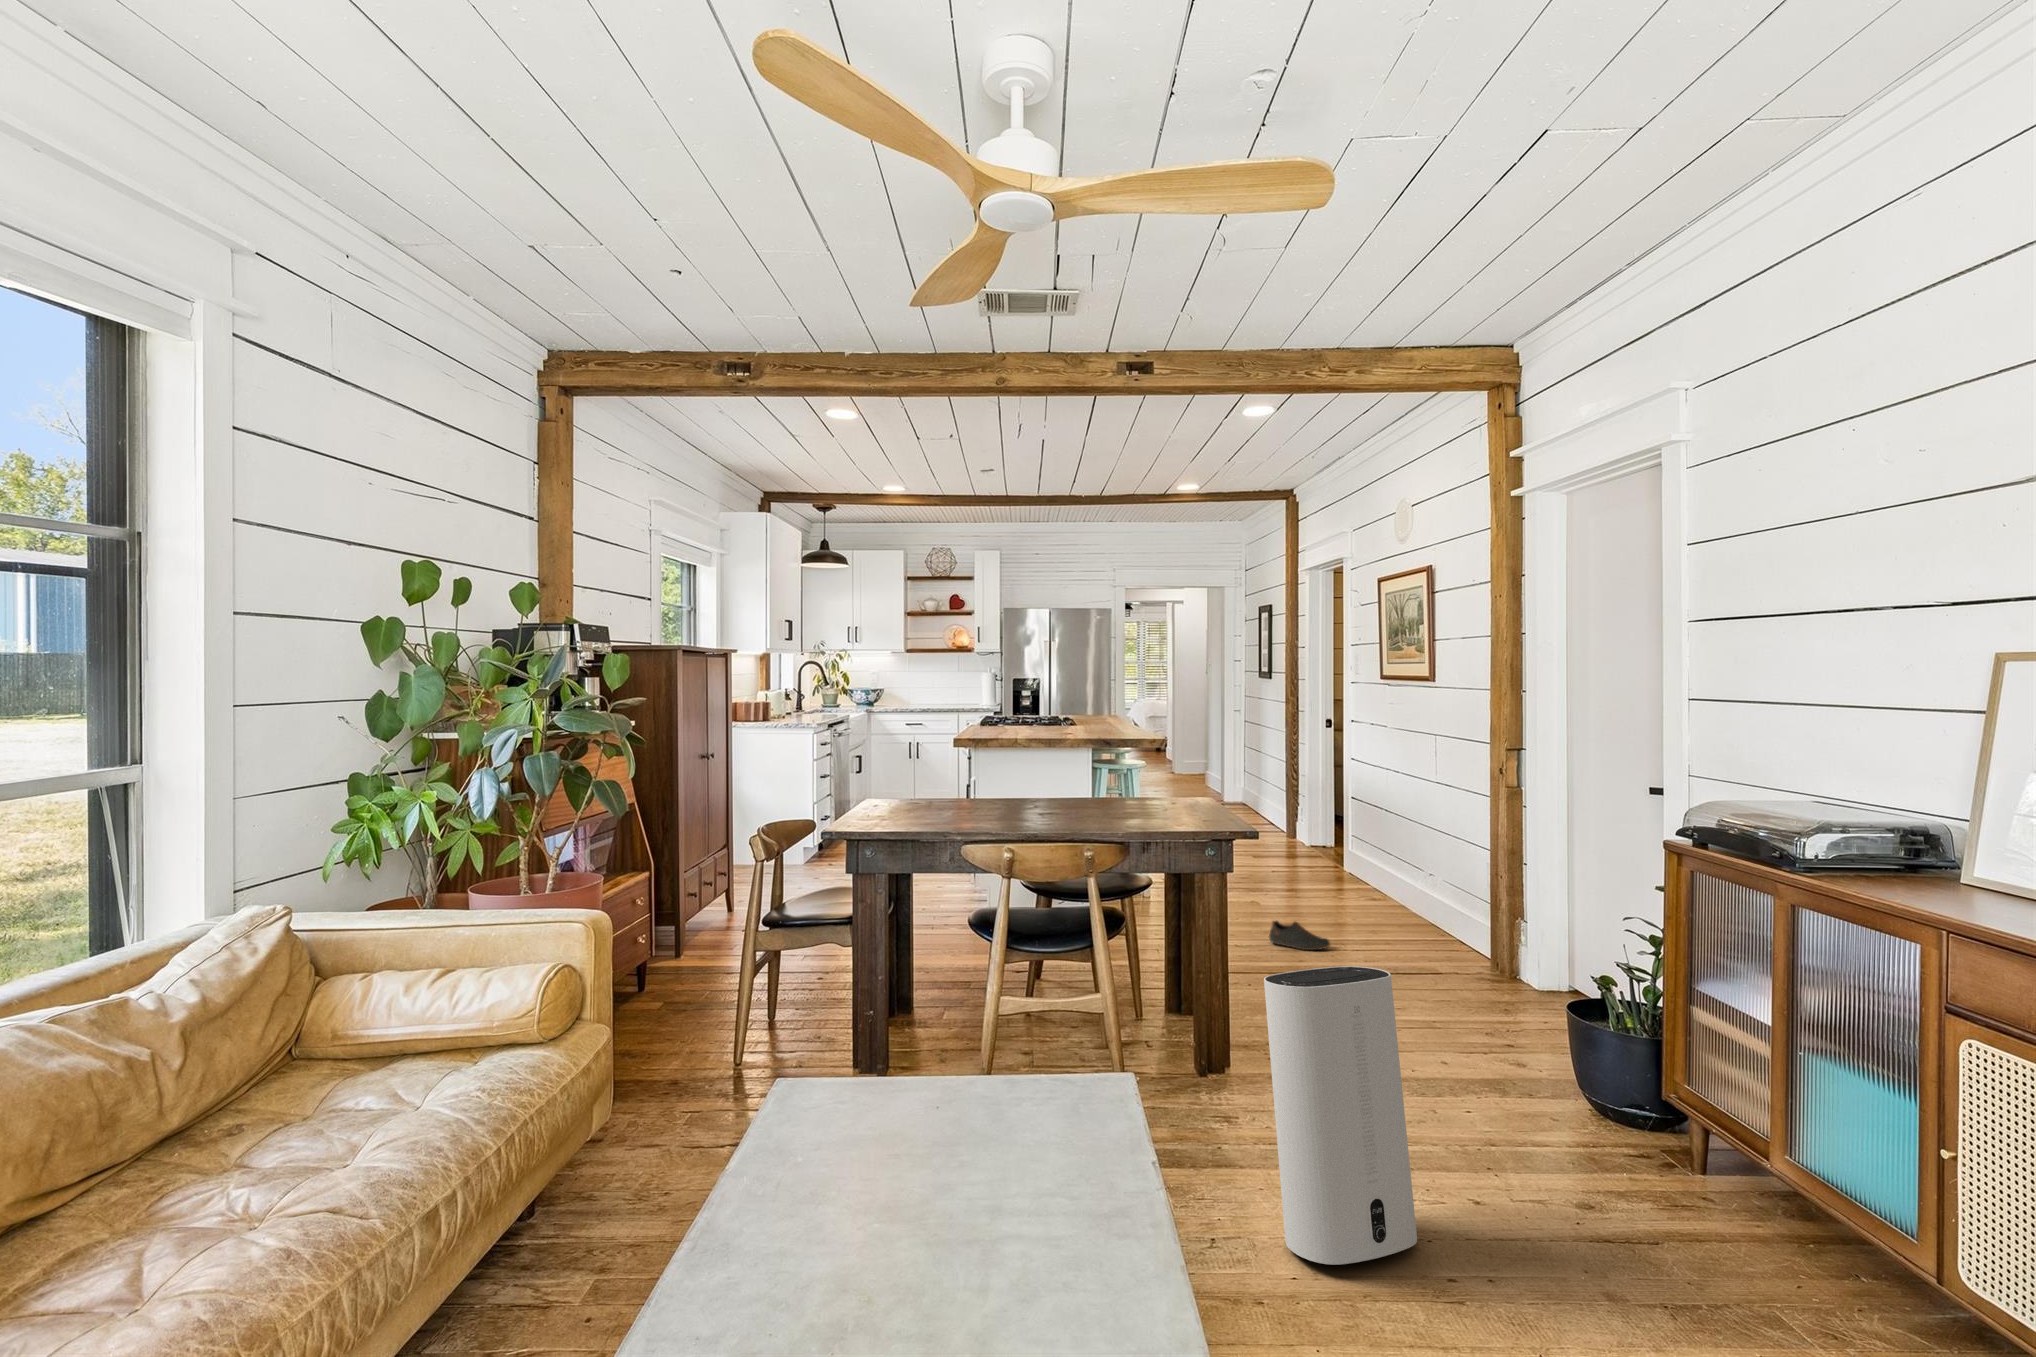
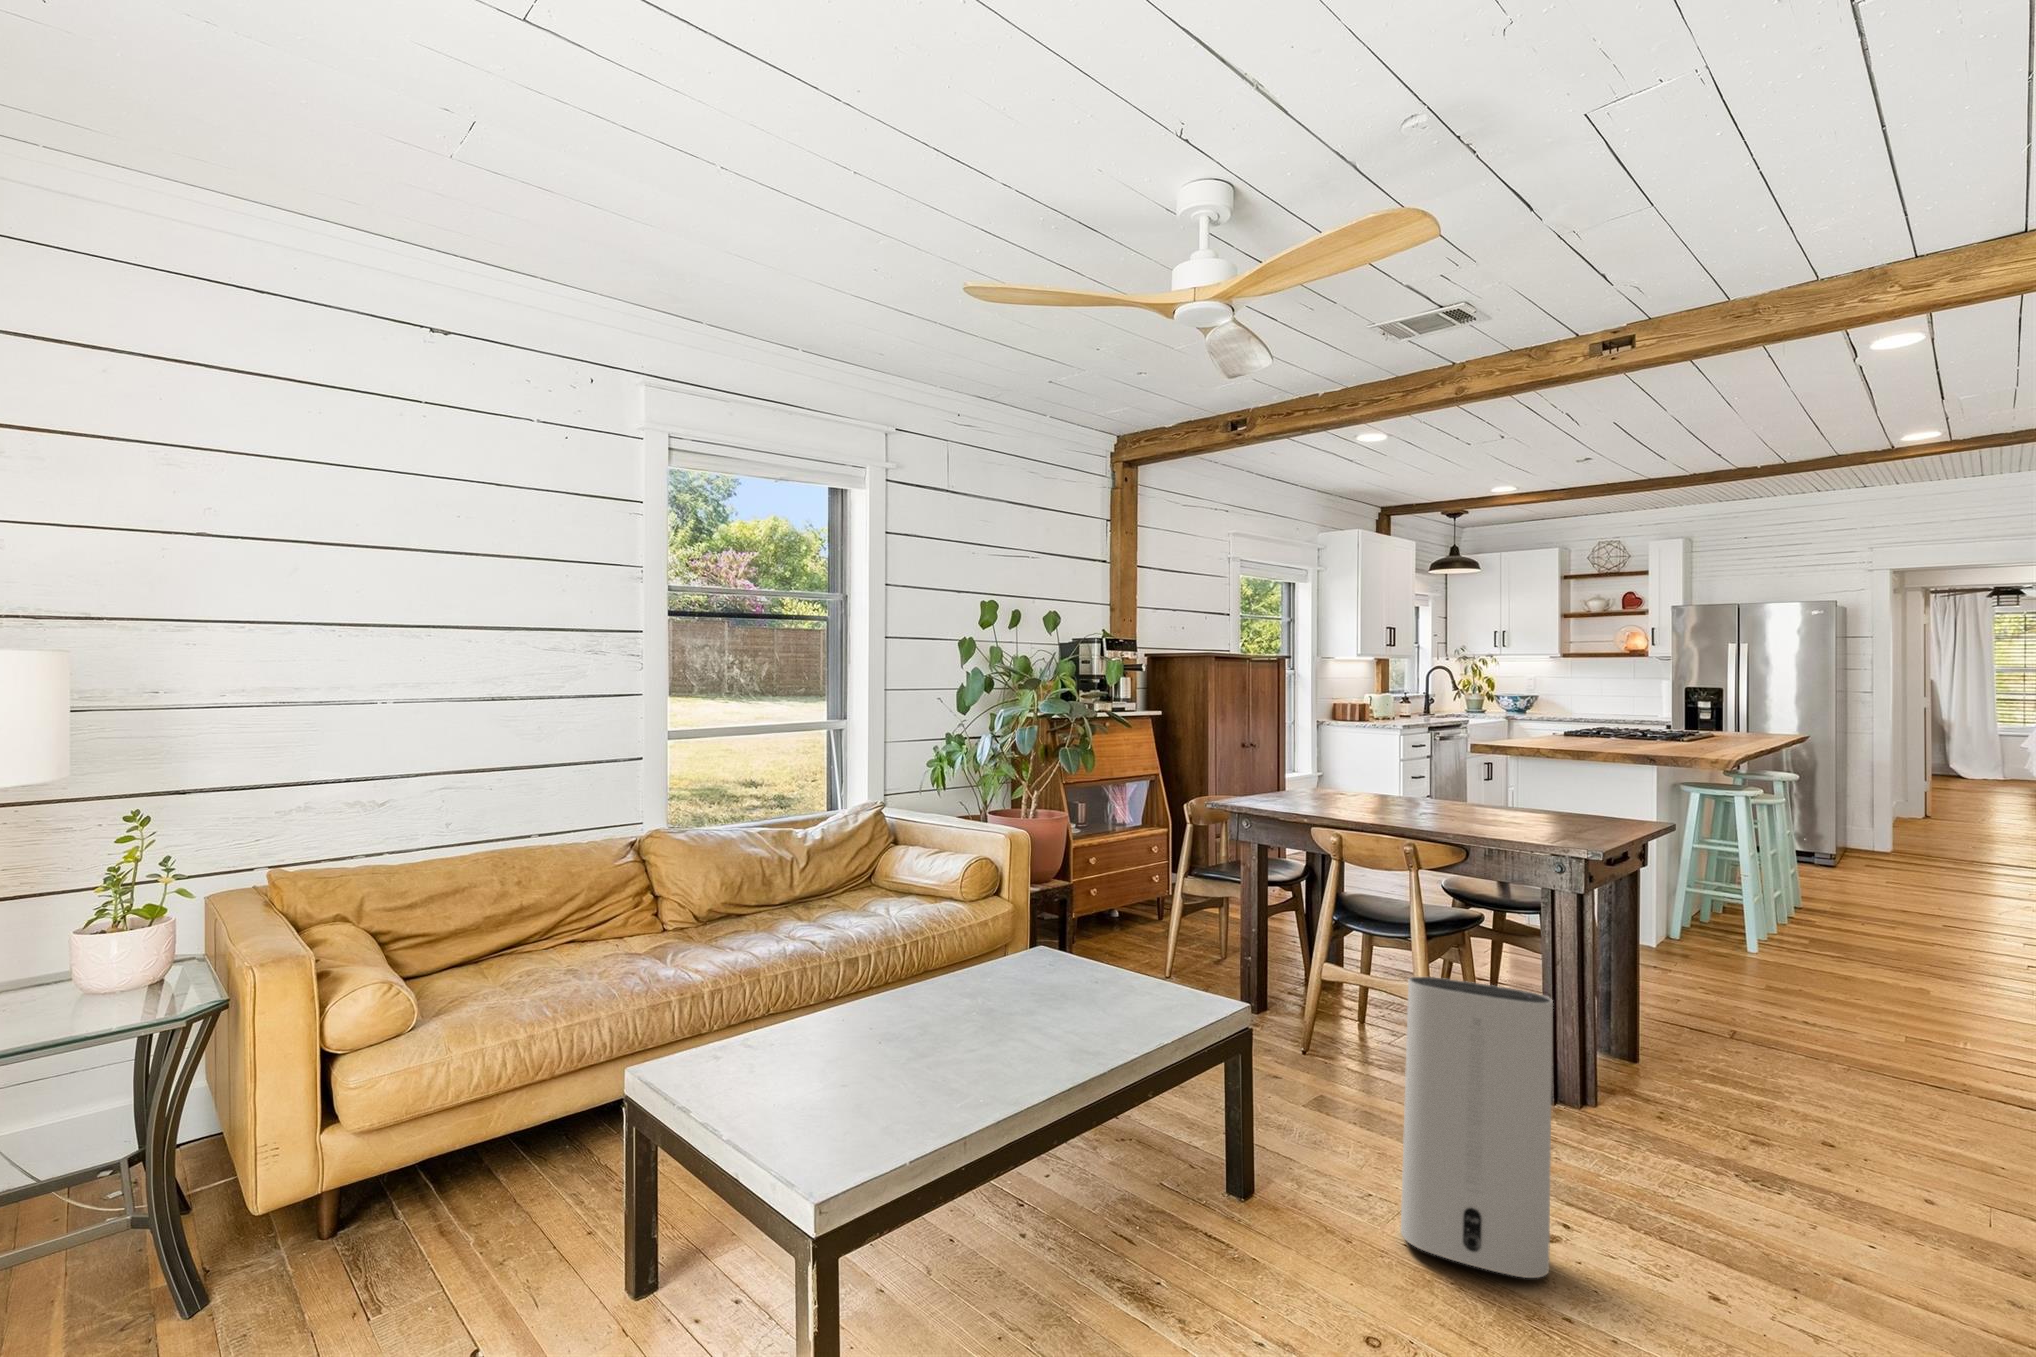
shoe: present [1269,921,1330,950] -> none [1851,1013,1948,1068]

